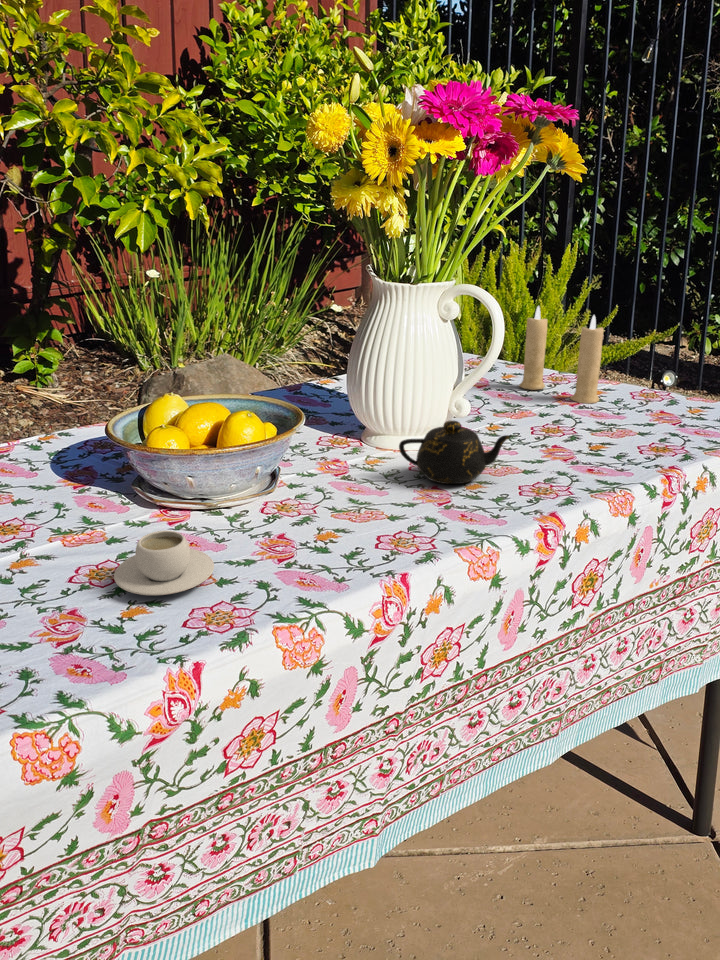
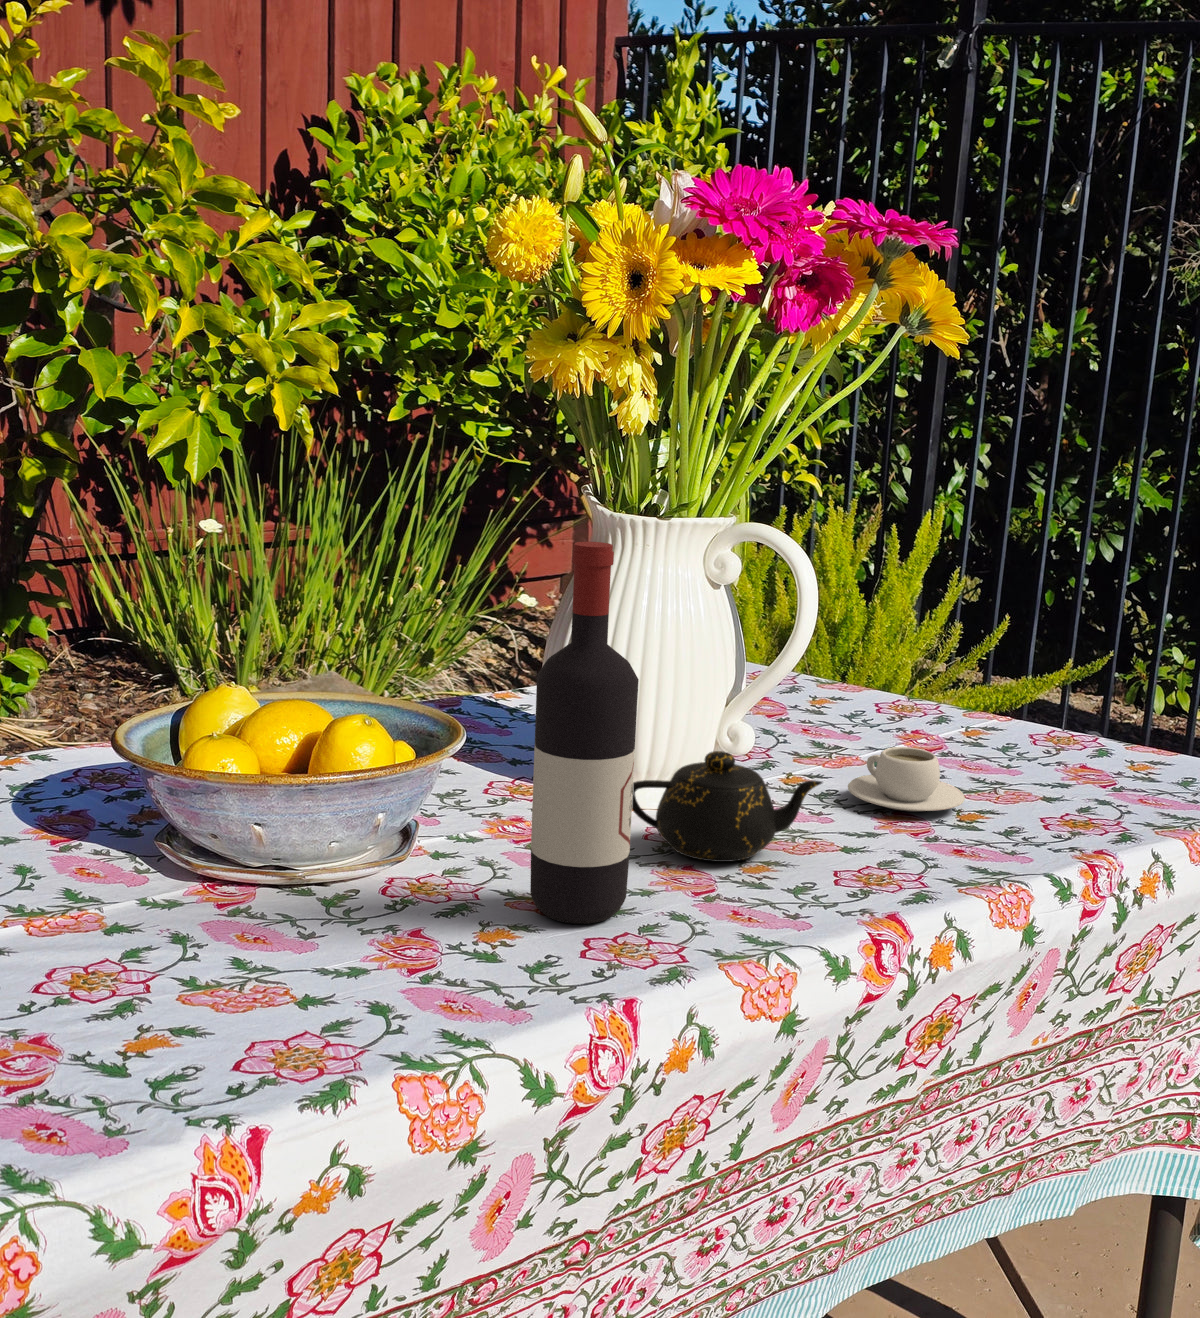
wine bottle: none [343,306,403,527] -> present [530,542,639,924]
candle: present [519,306,604,404] -> none [833,574,983,747]
teacup: present [114,531,214,595] -> present [848,747,965,812]

